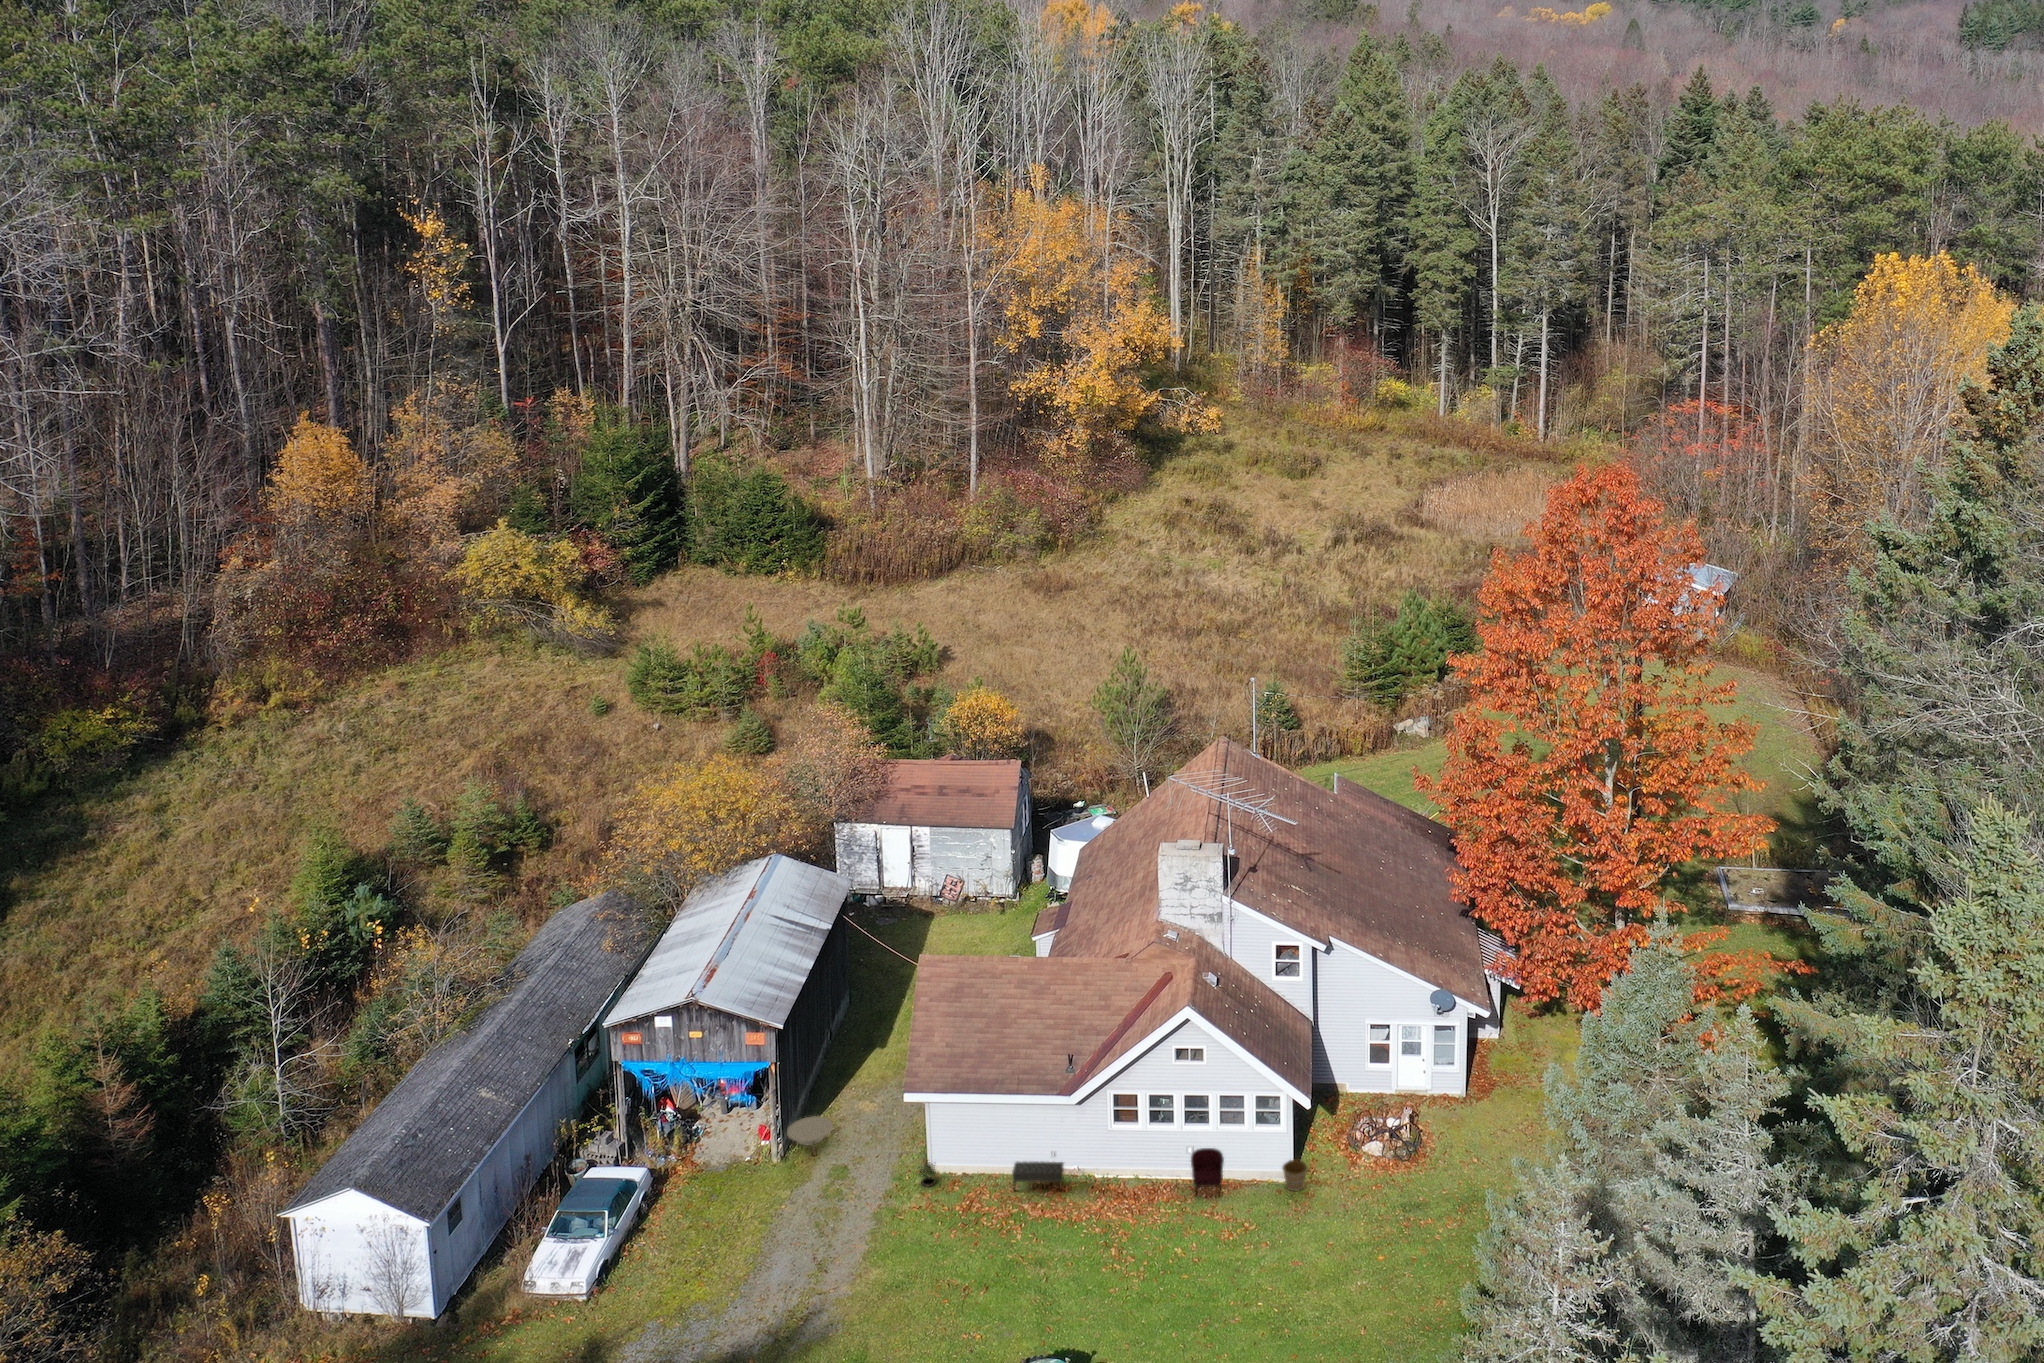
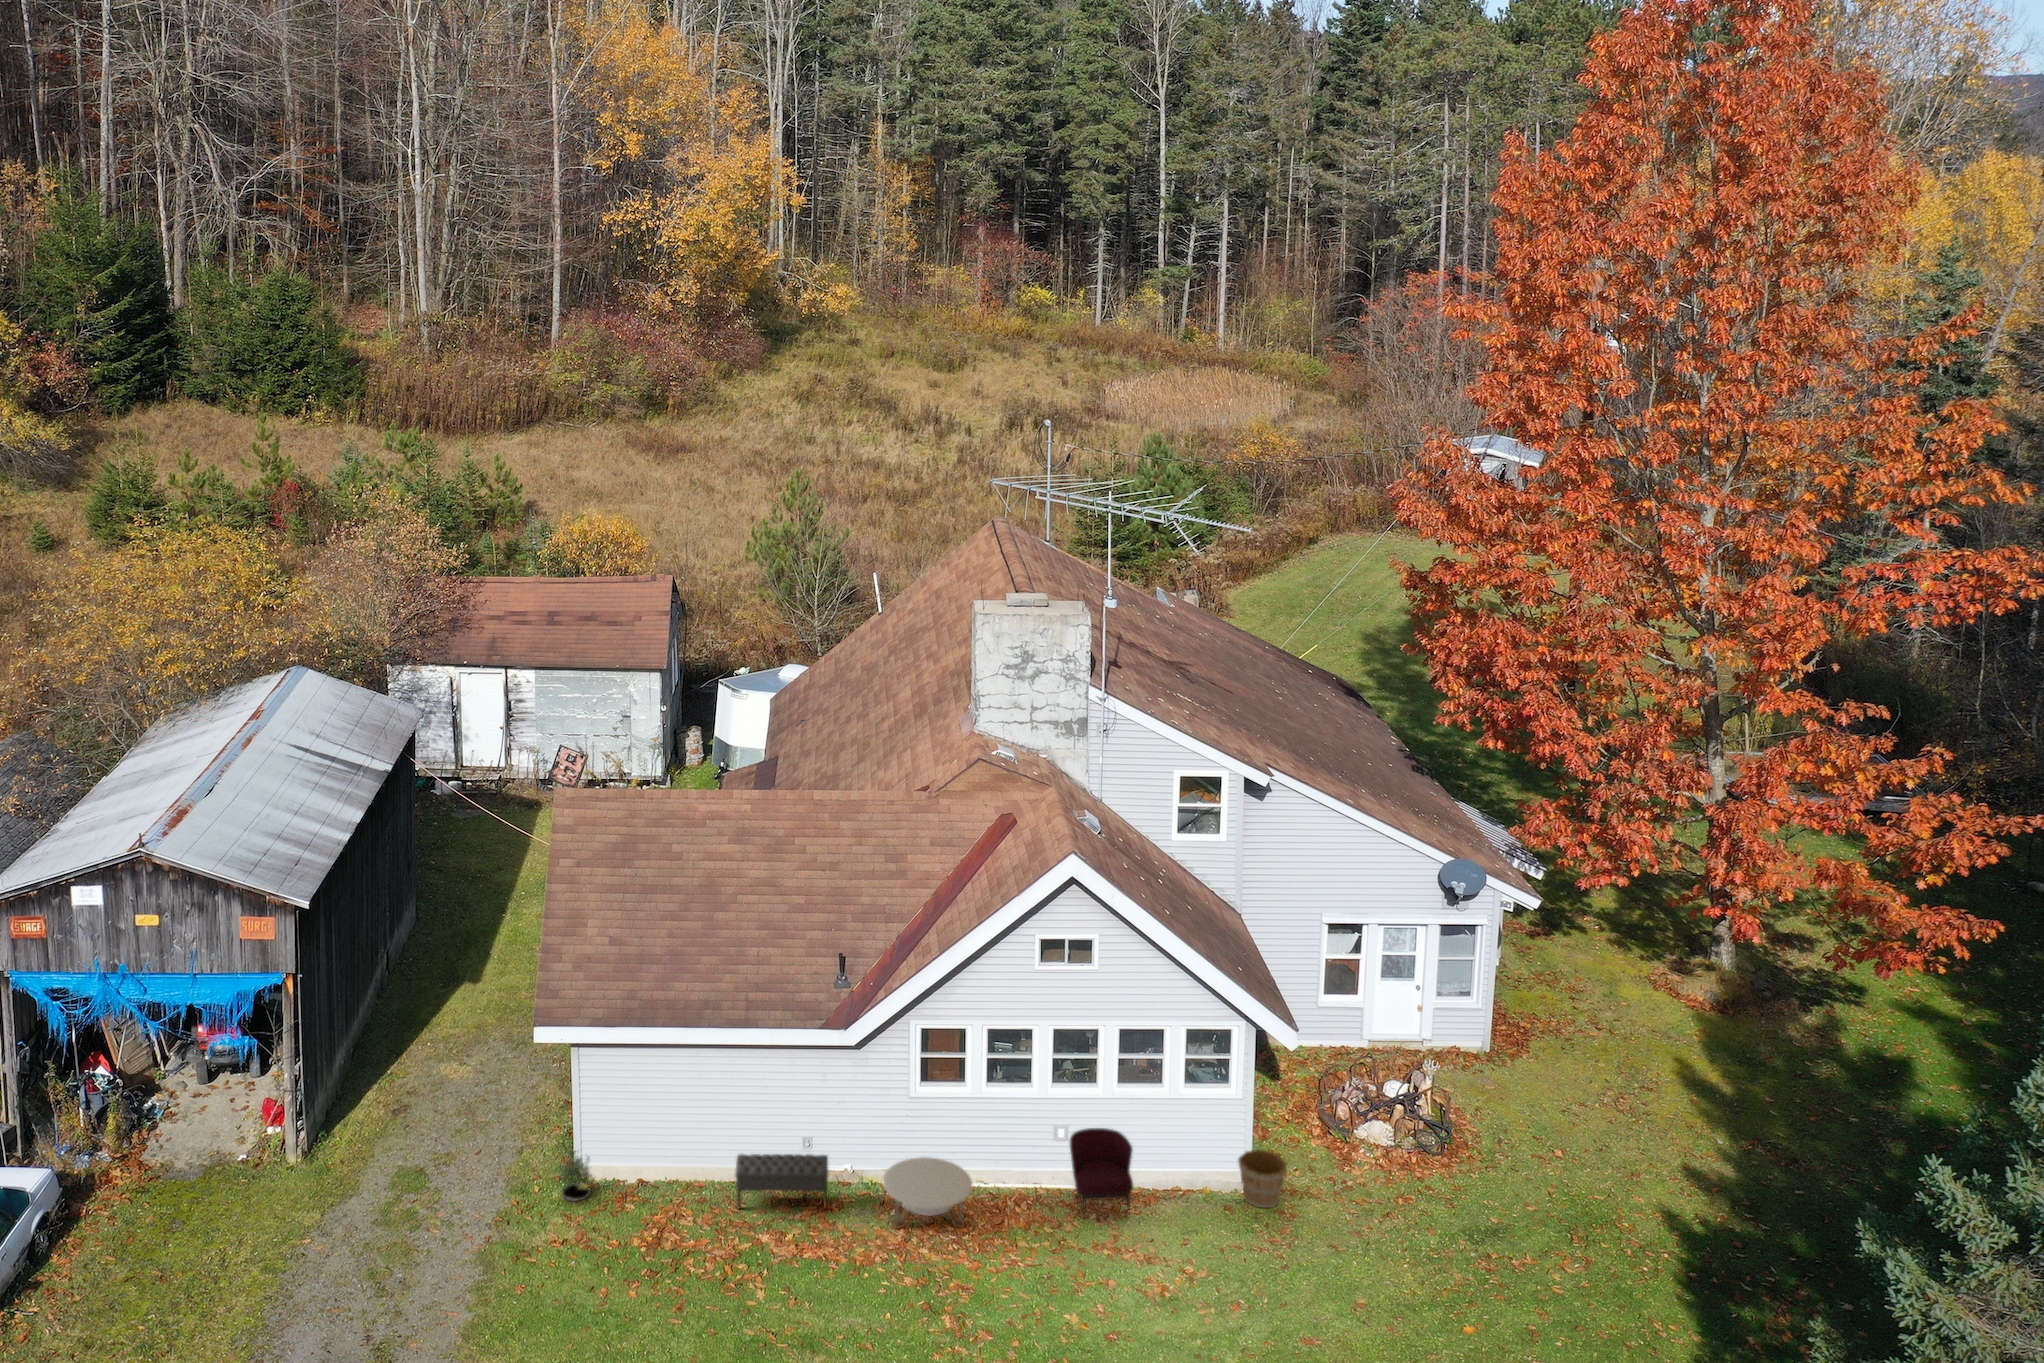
round table: present [787,1116,833,1156] -> present [883,1157,972,1229]

